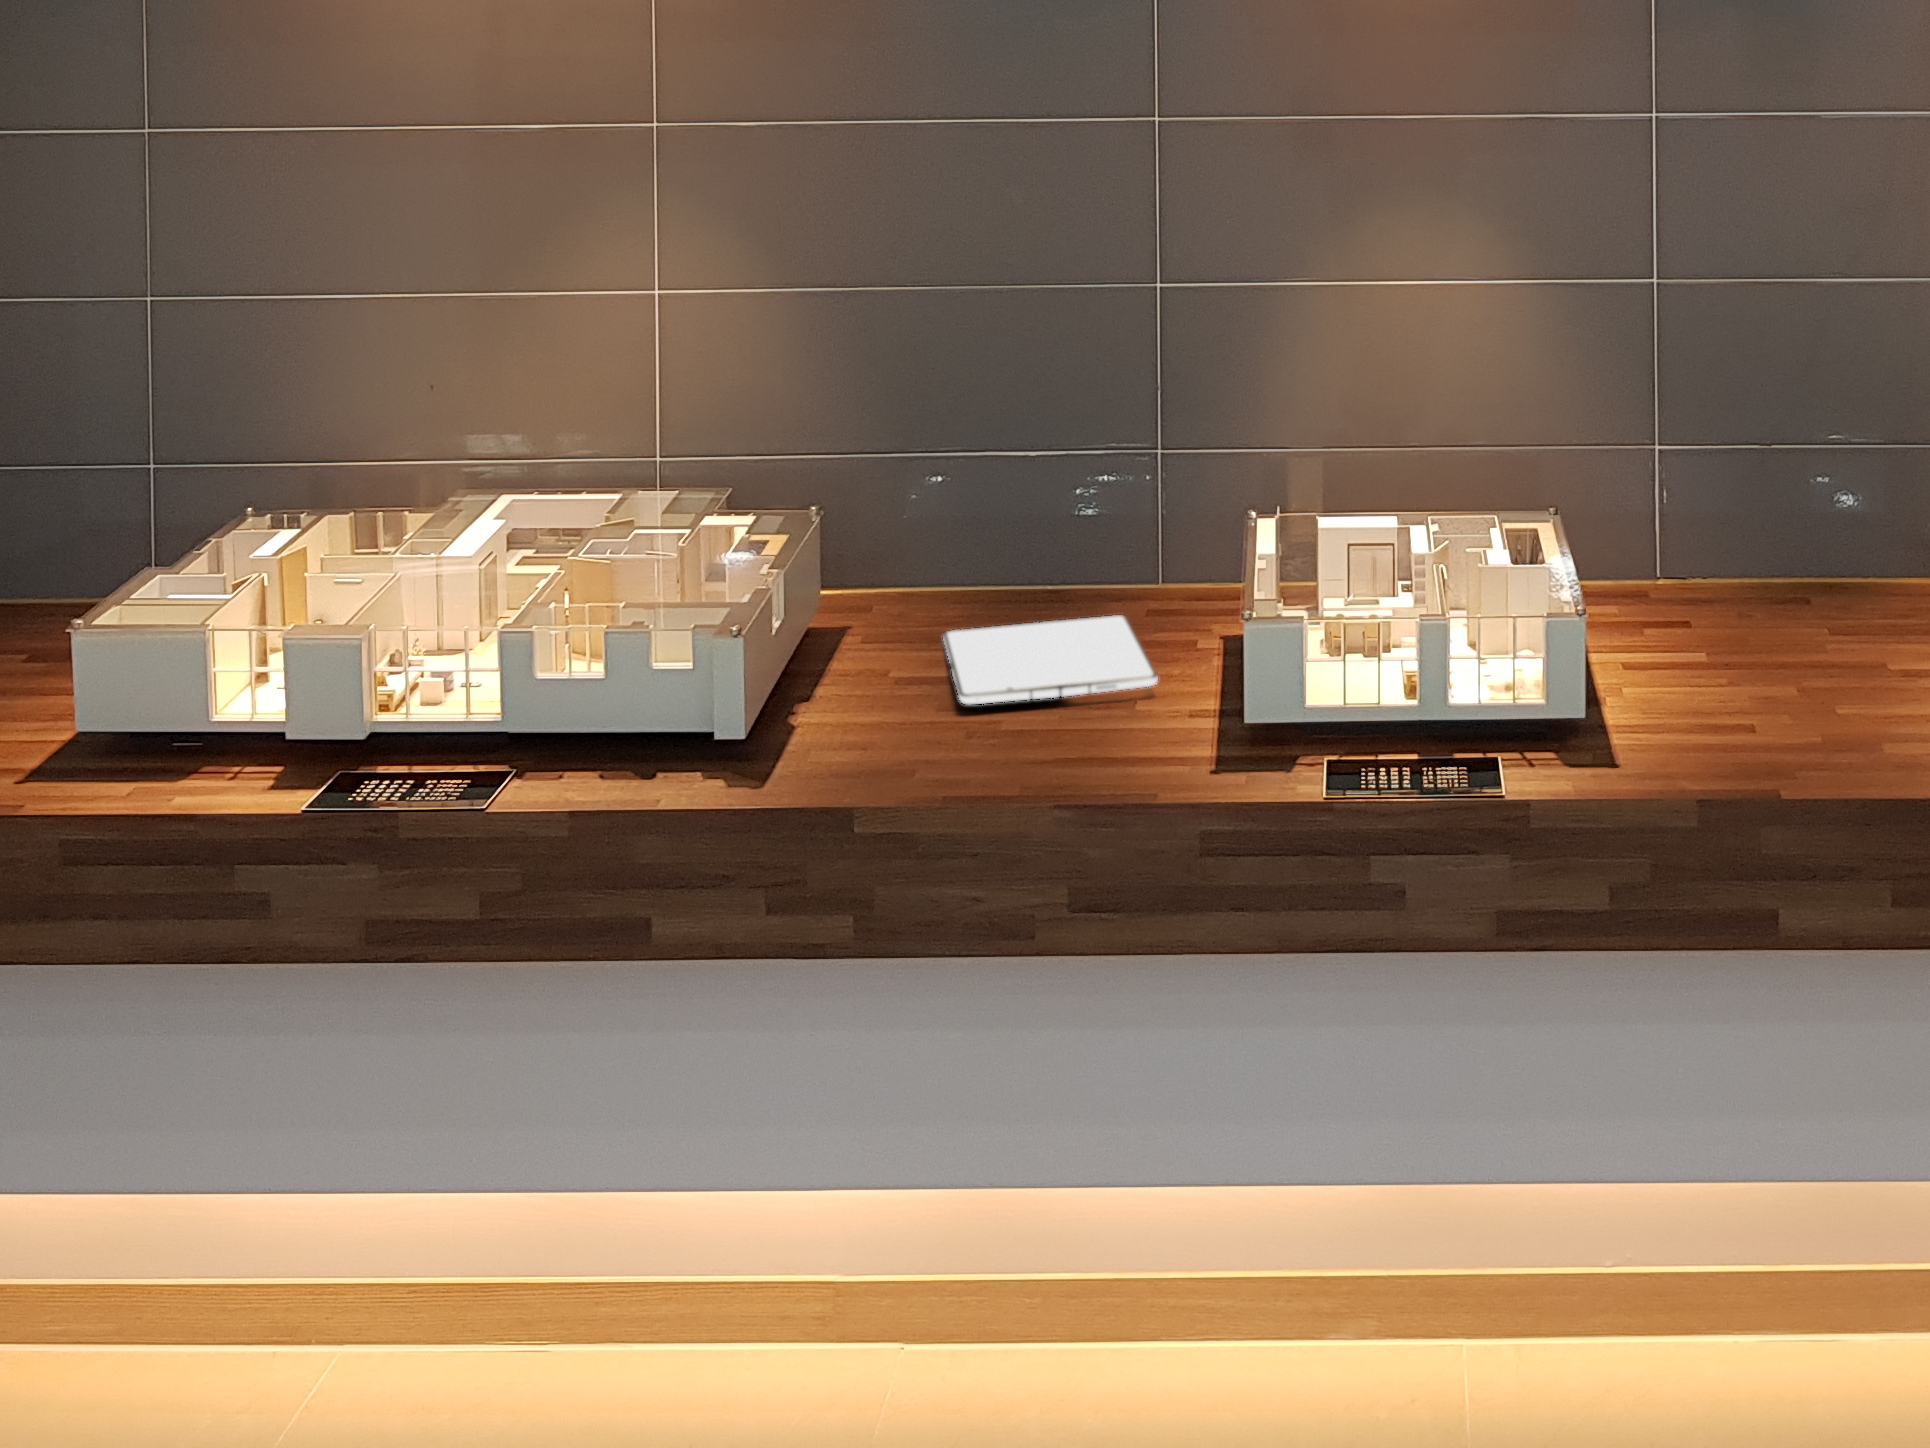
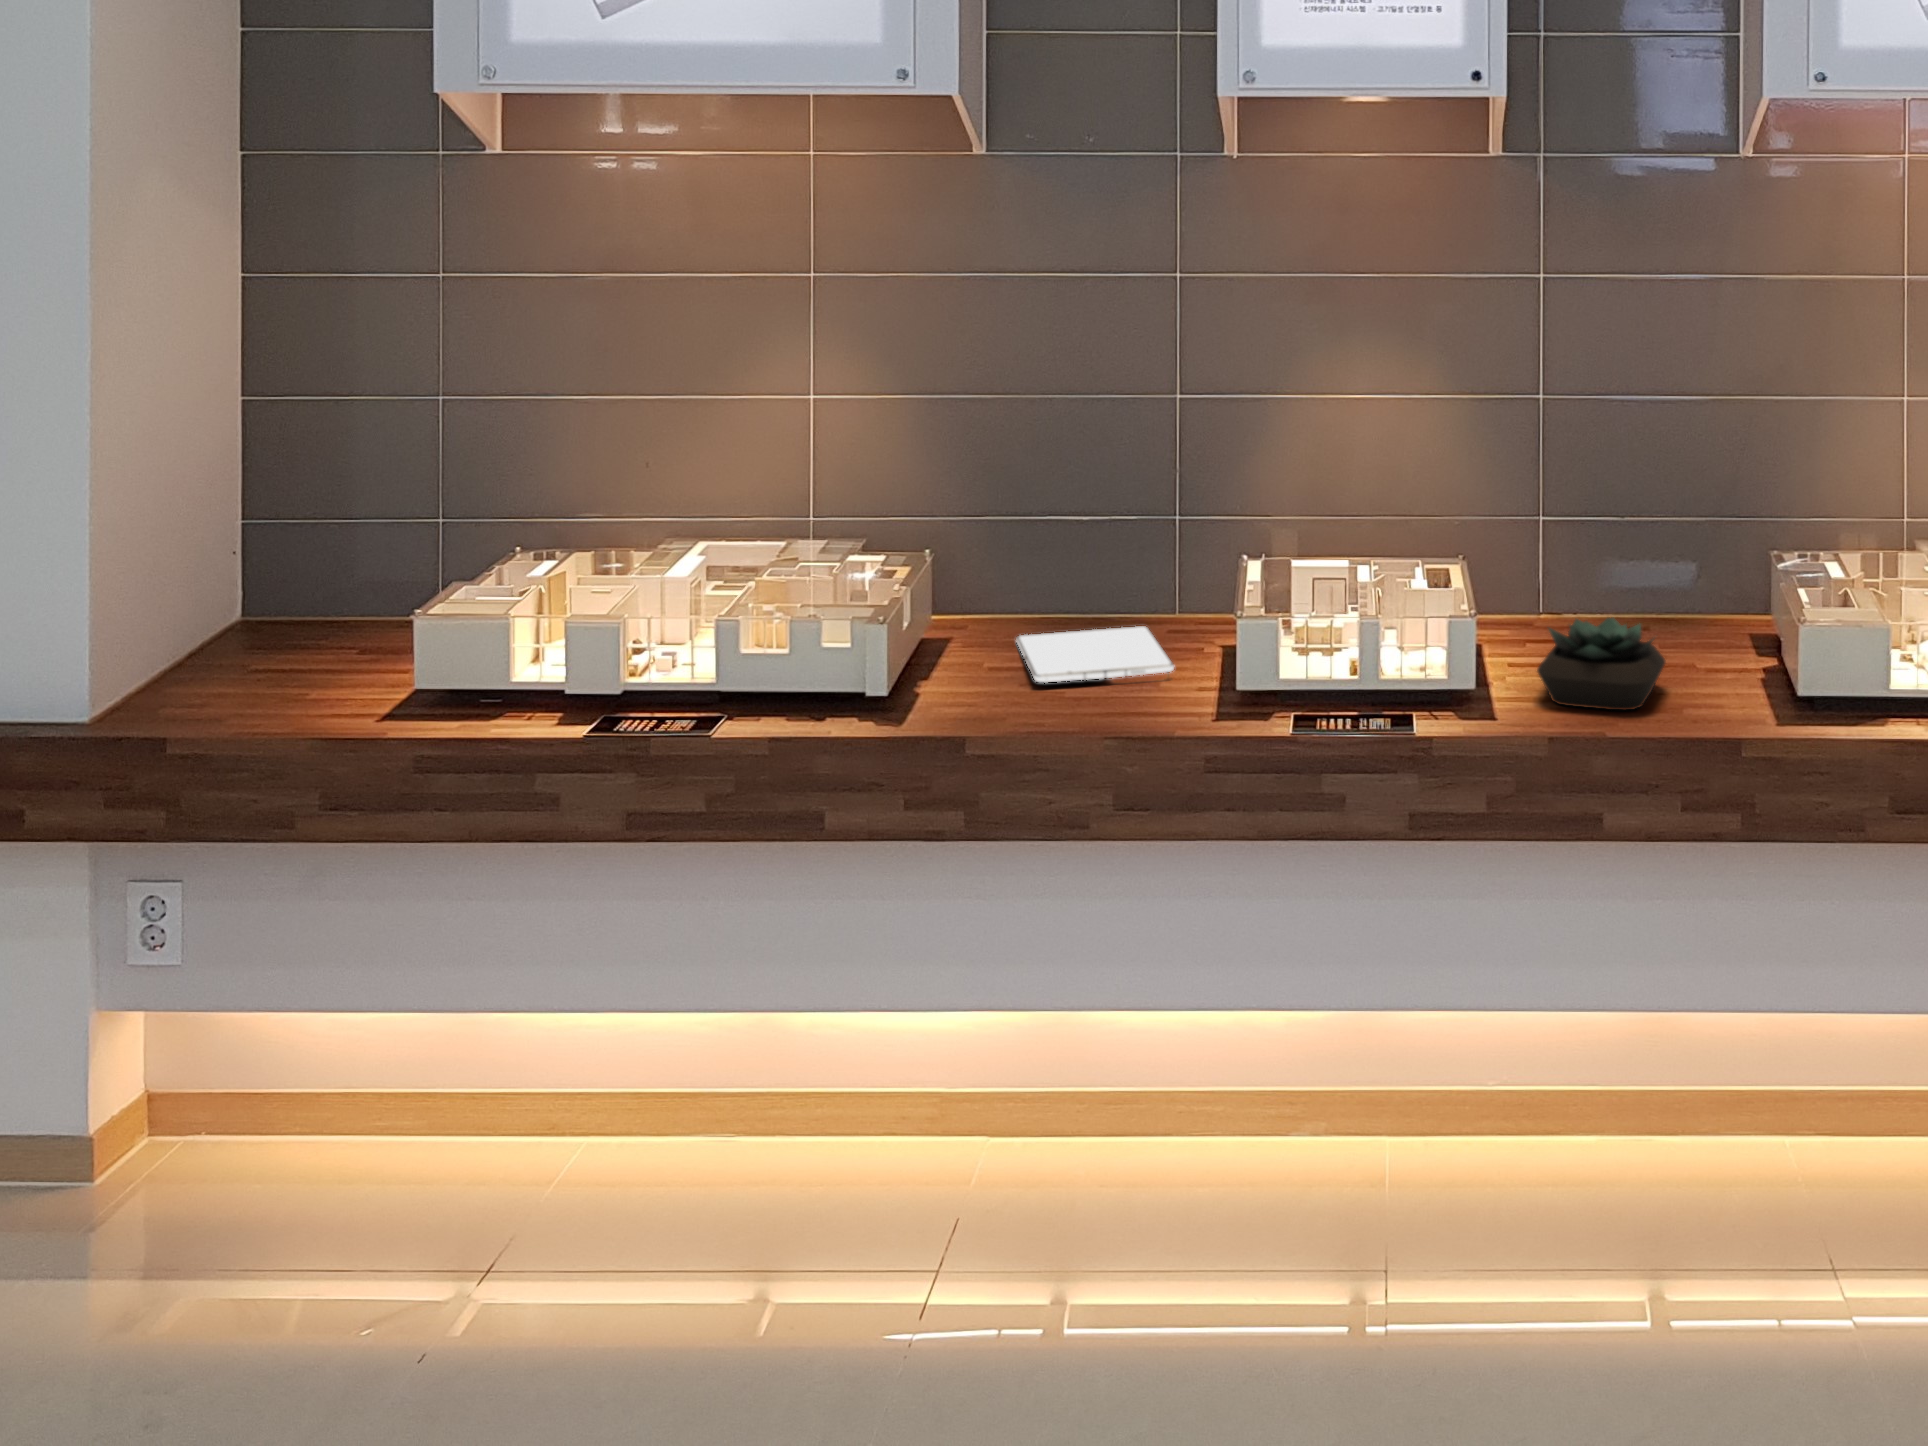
succulent plant: none [1669,603,1851,740] -> present [1537,617,1665,710]

